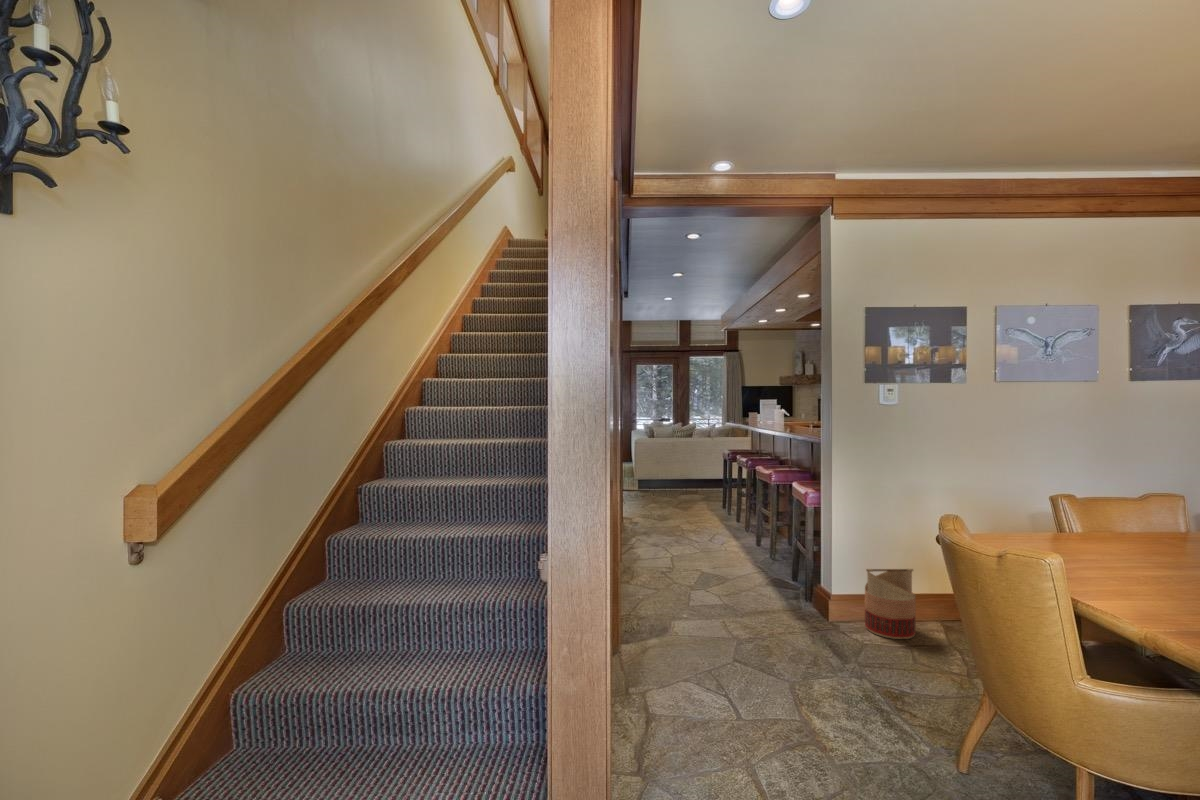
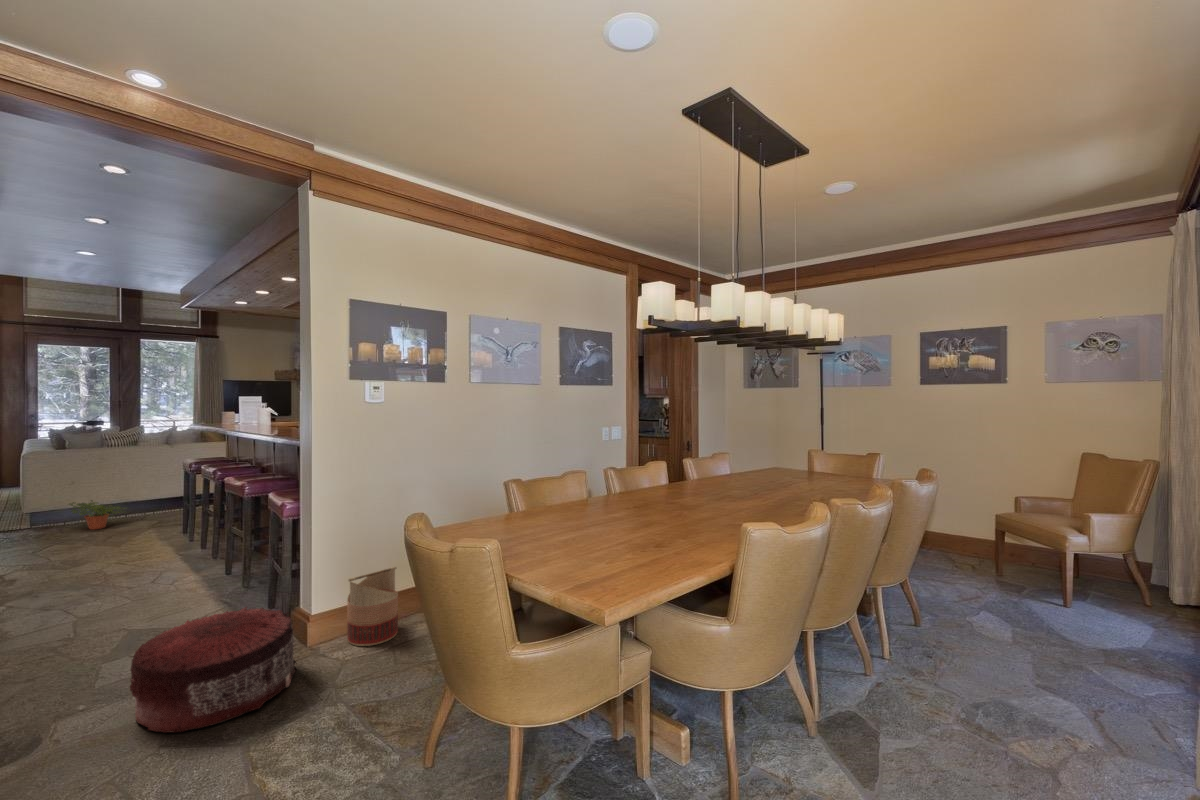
potted plant: none [654,476,689,497] -> present [69,500,126,529]
pouf: none [714,569,823,653] -> present [130,607,296,733]

